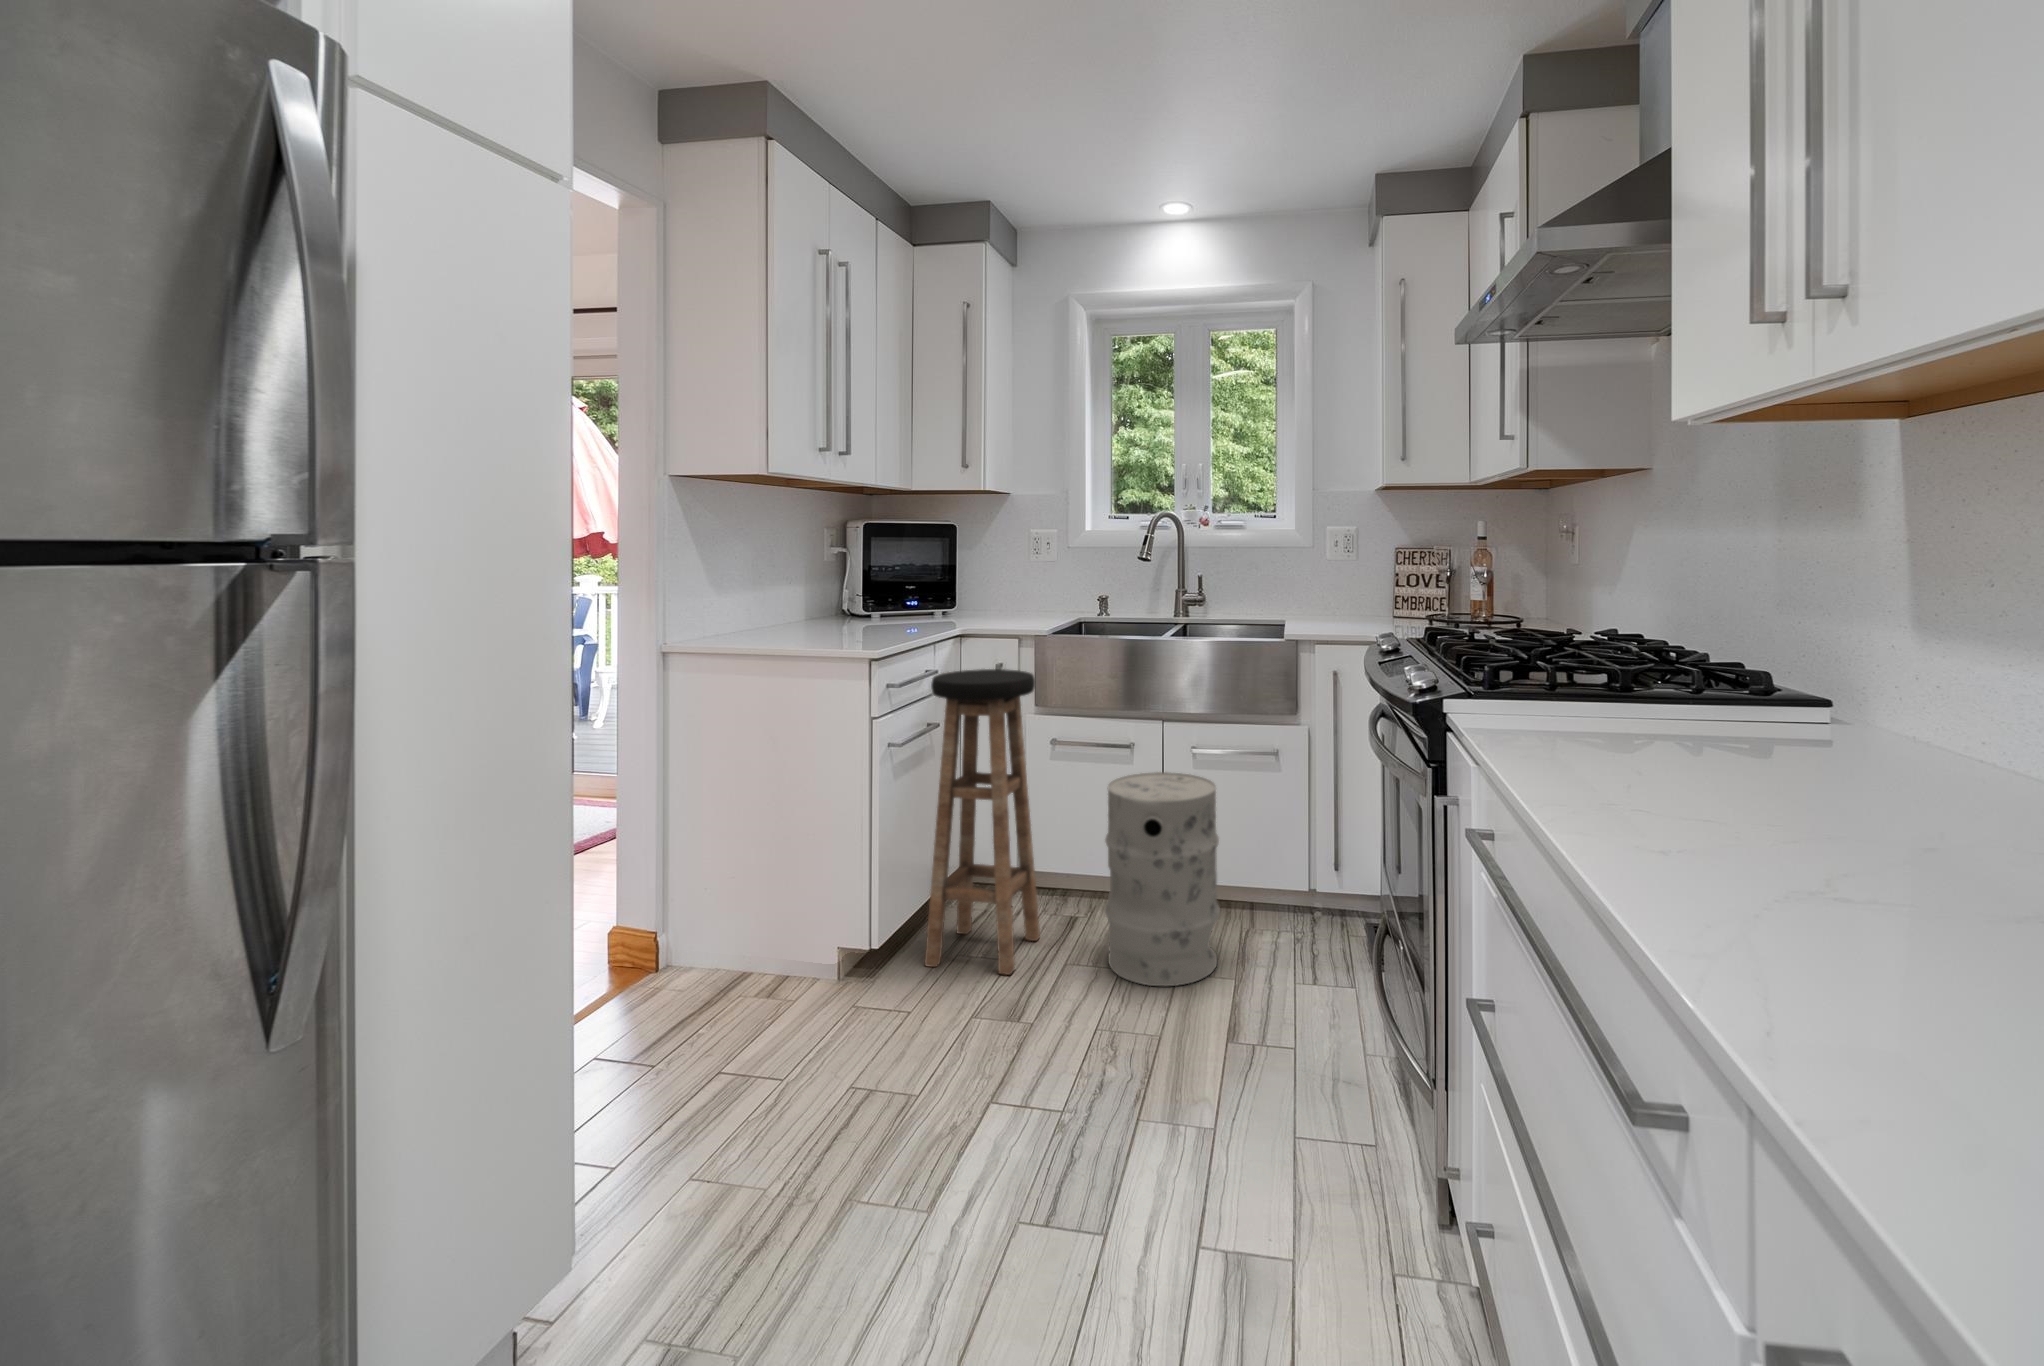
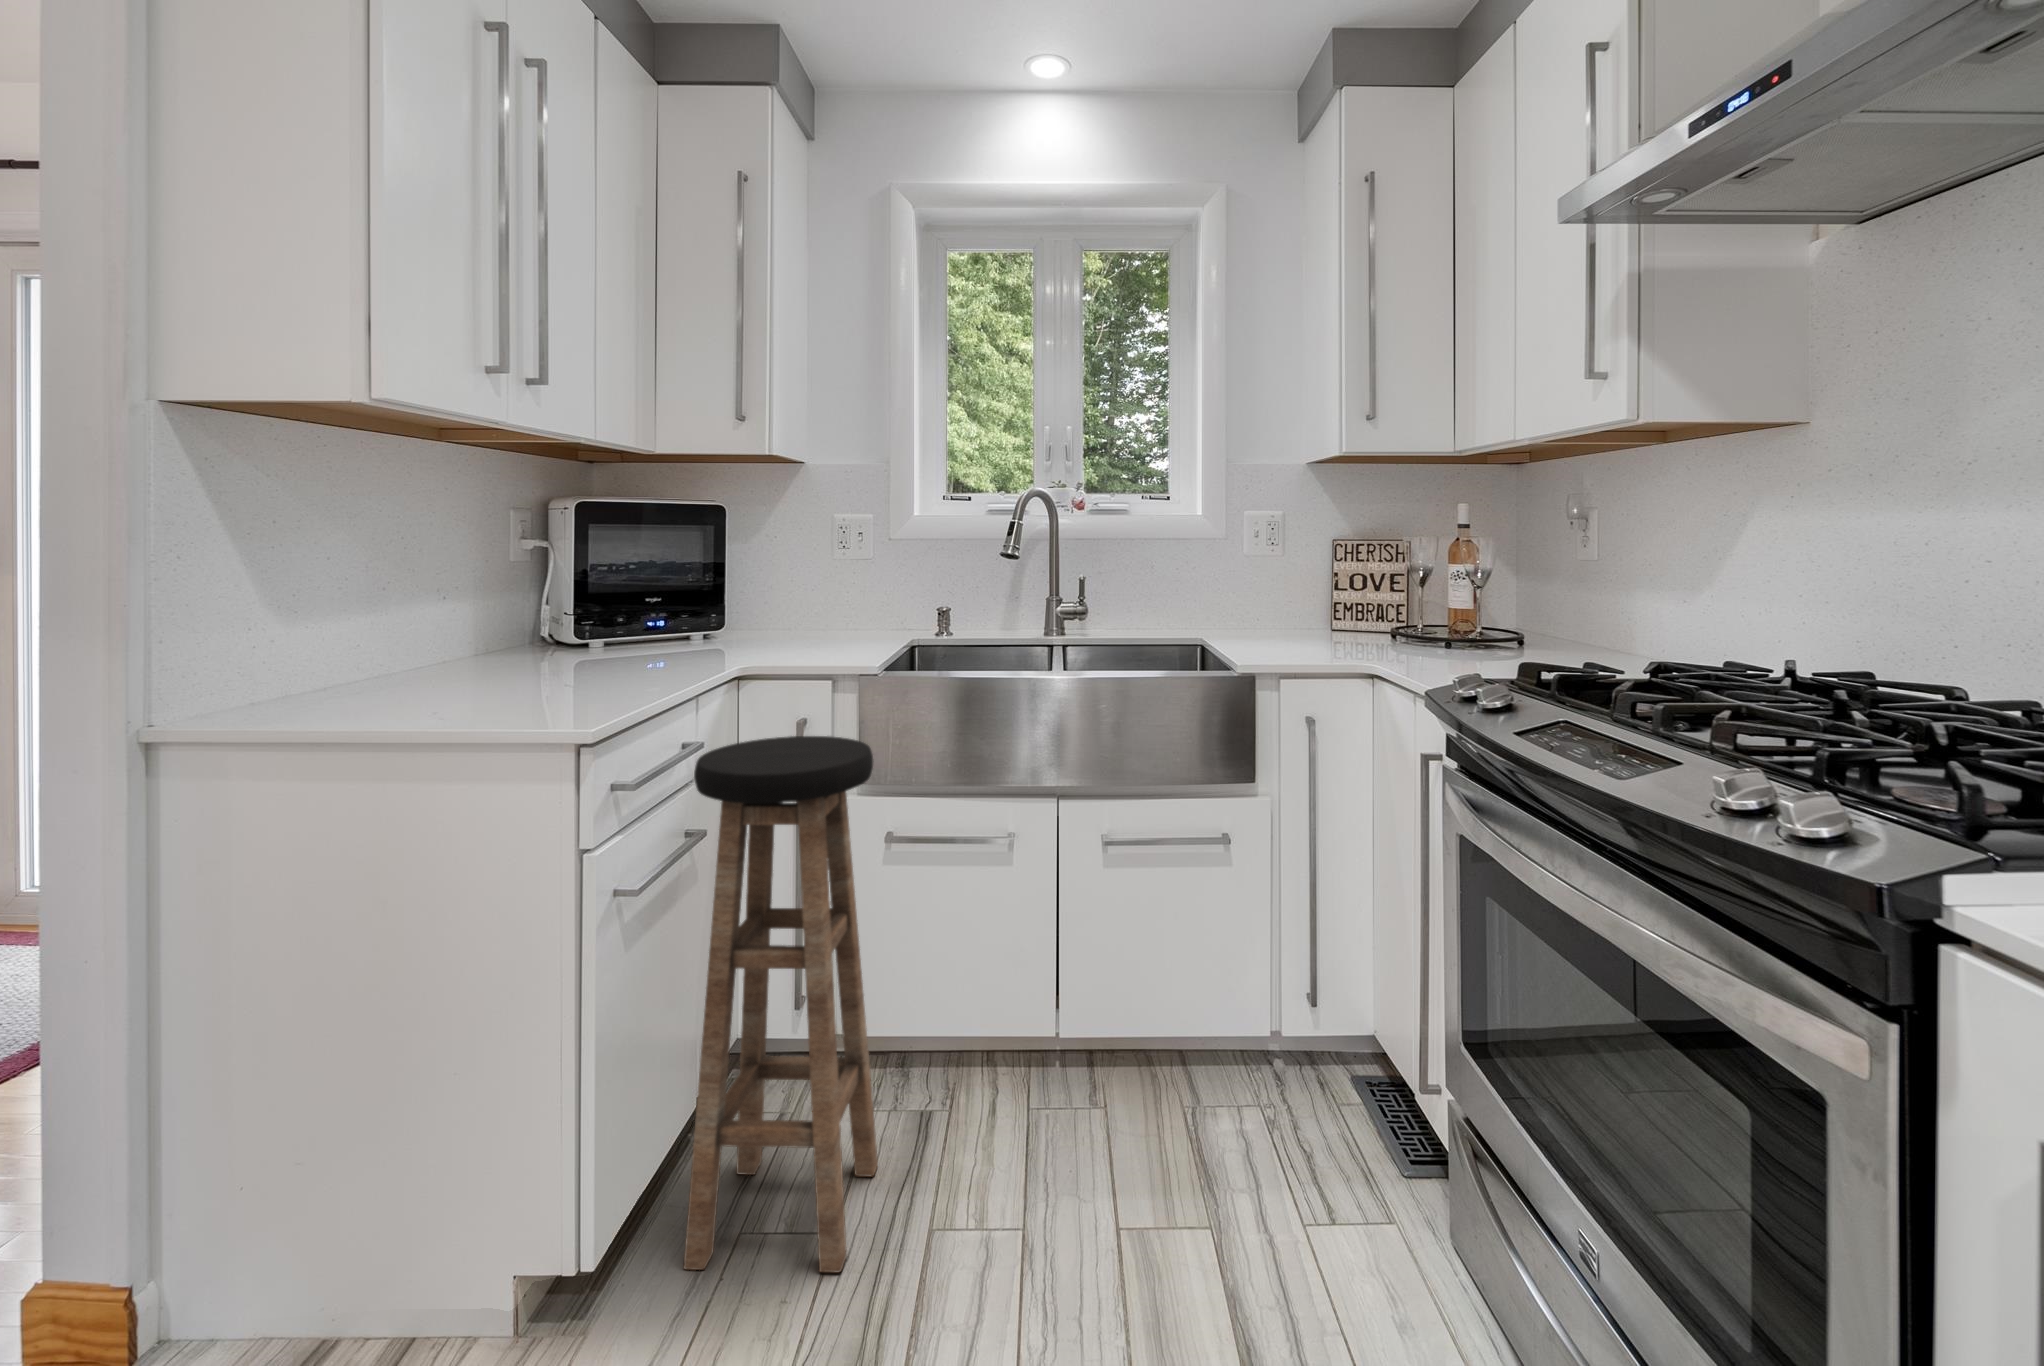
trash can: present [1105,772,1220,986] -> none [992,885,1174,1265]

